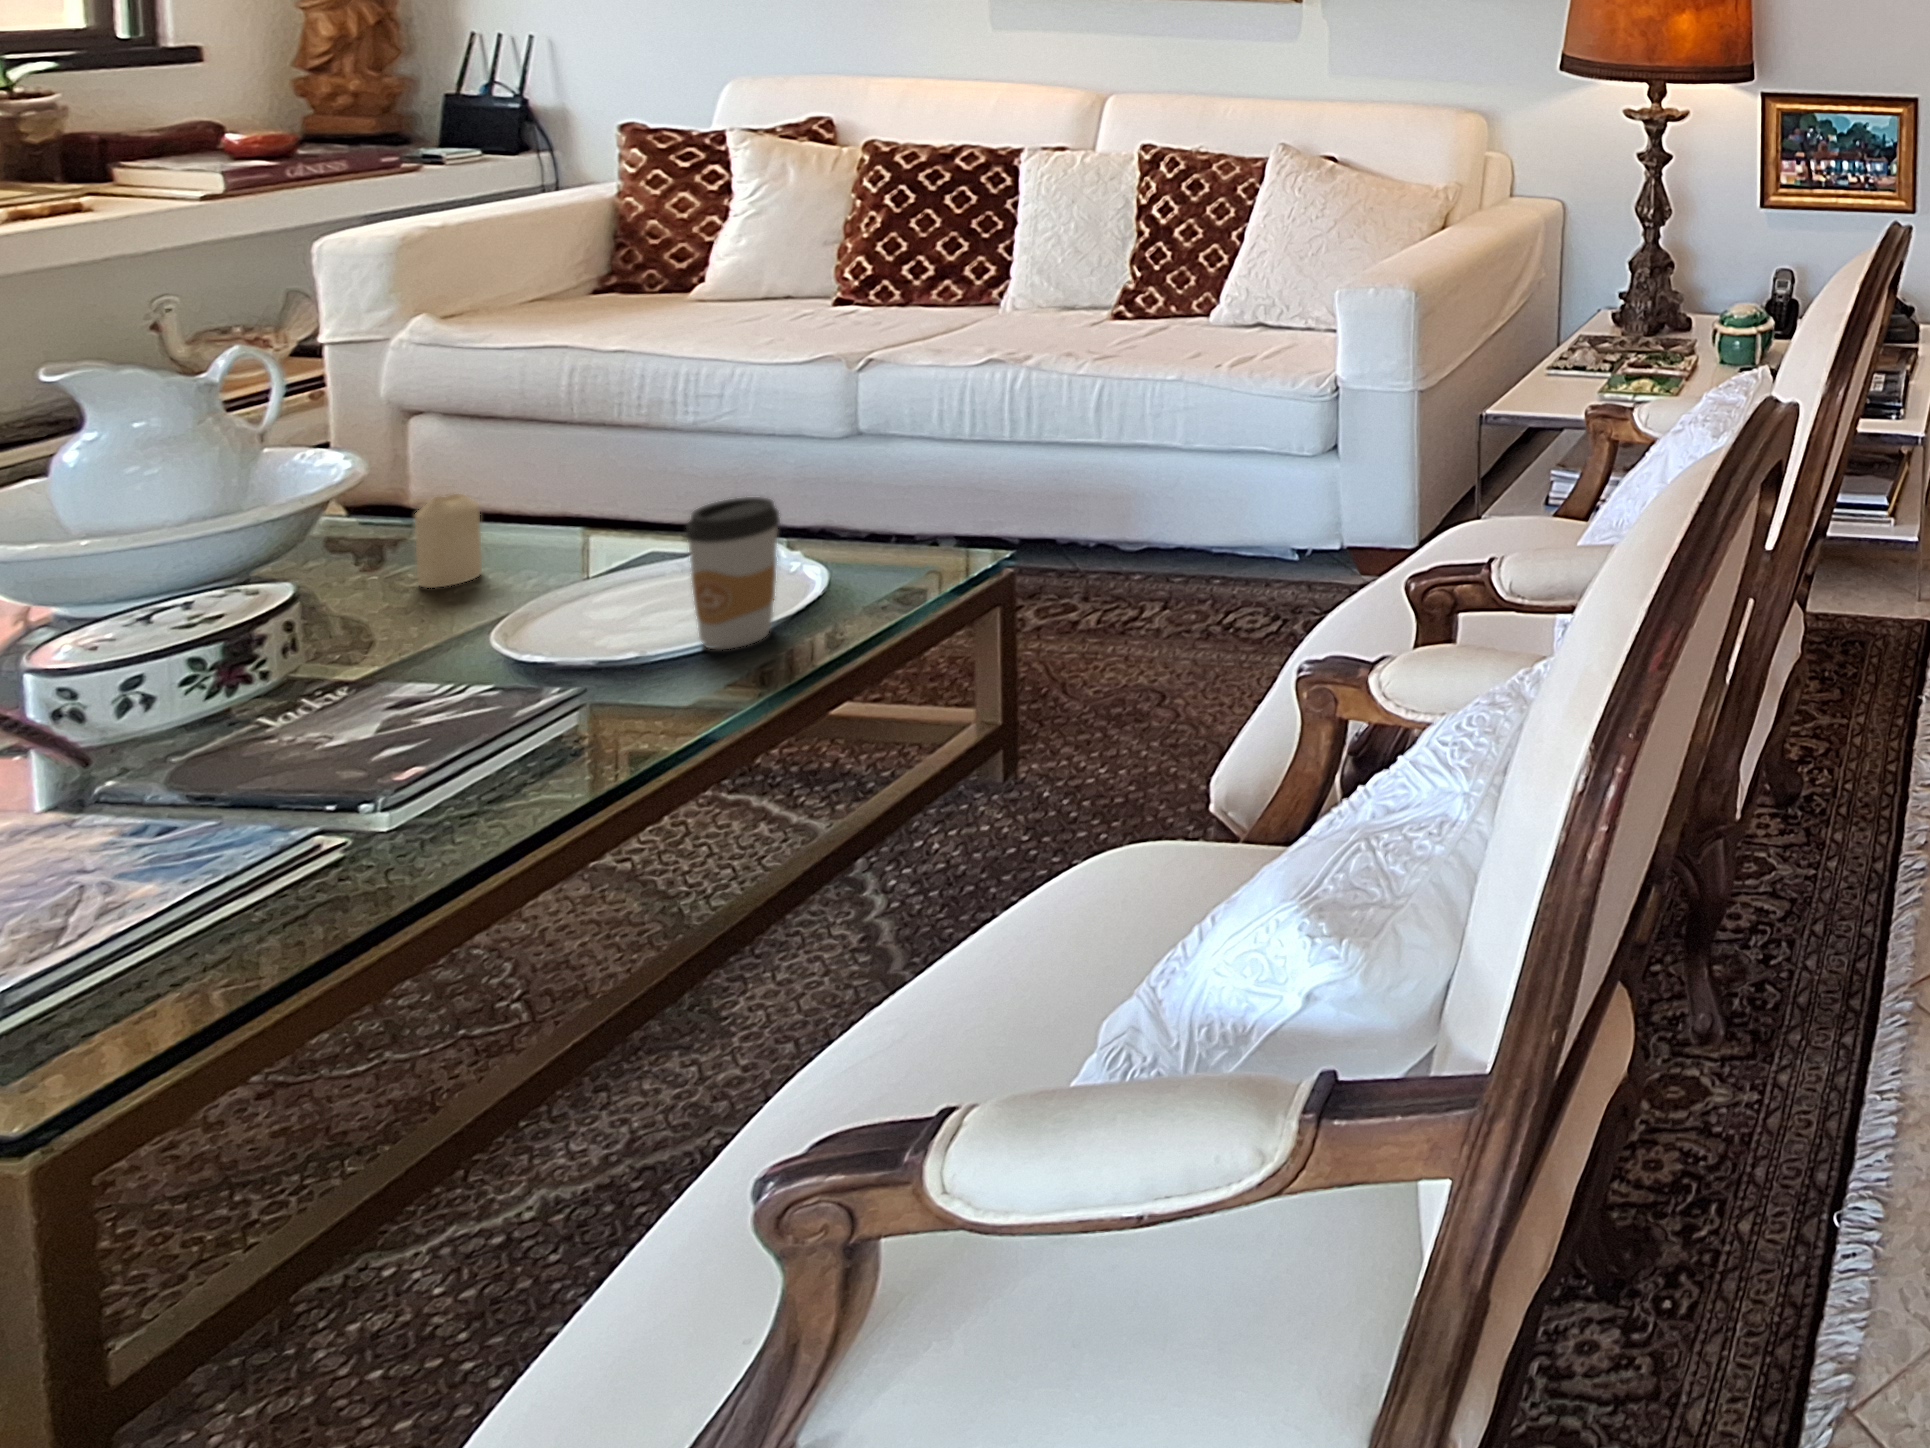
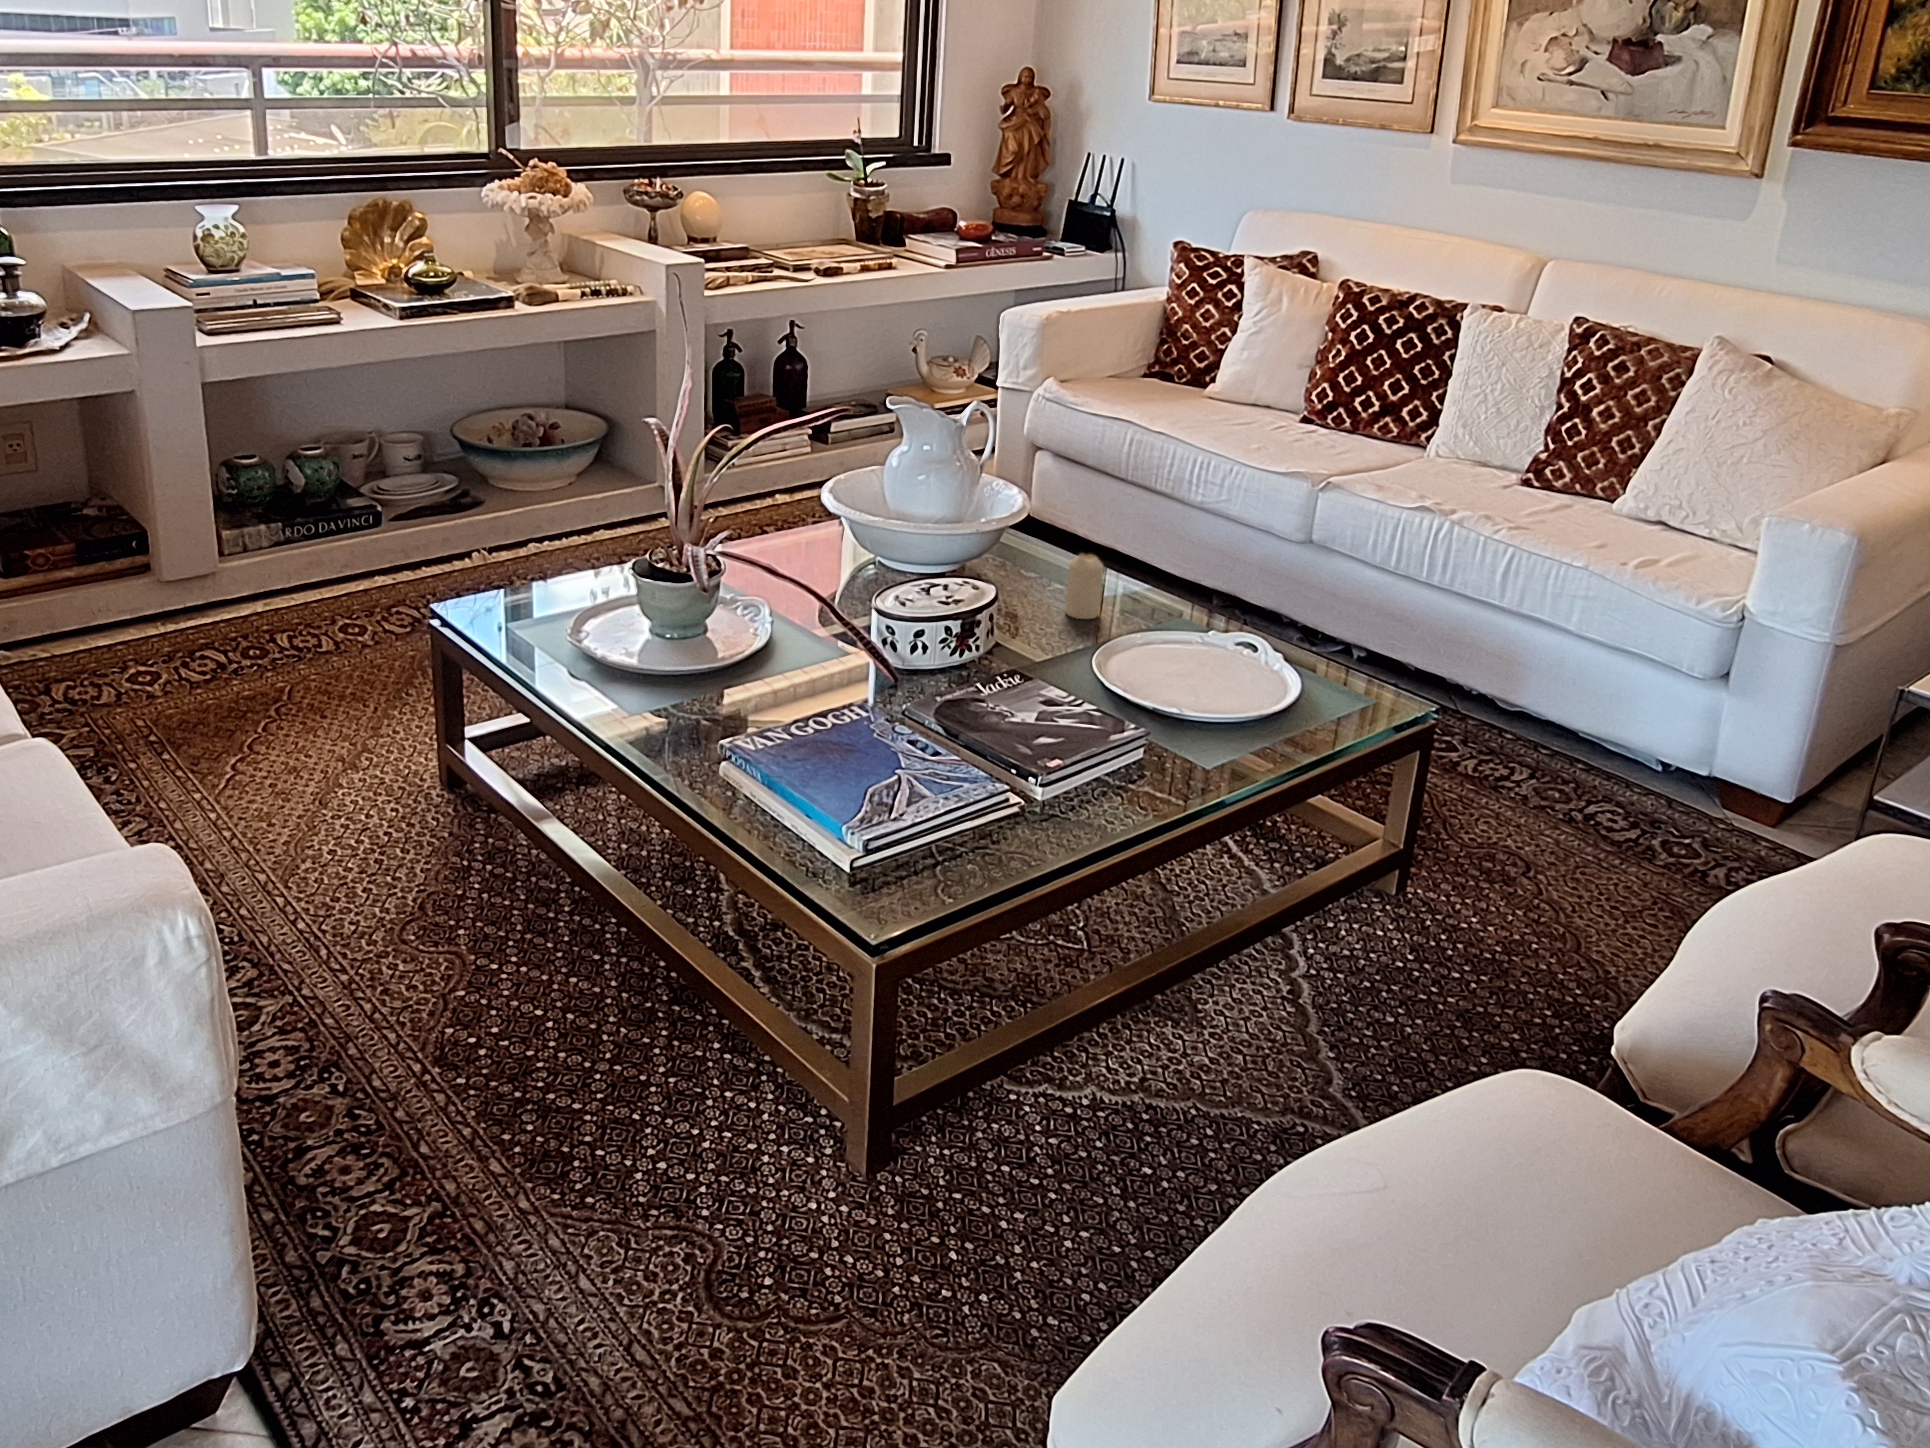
coffee cup: present [685,497,780,649] -> none [1231,622,1296,740]

